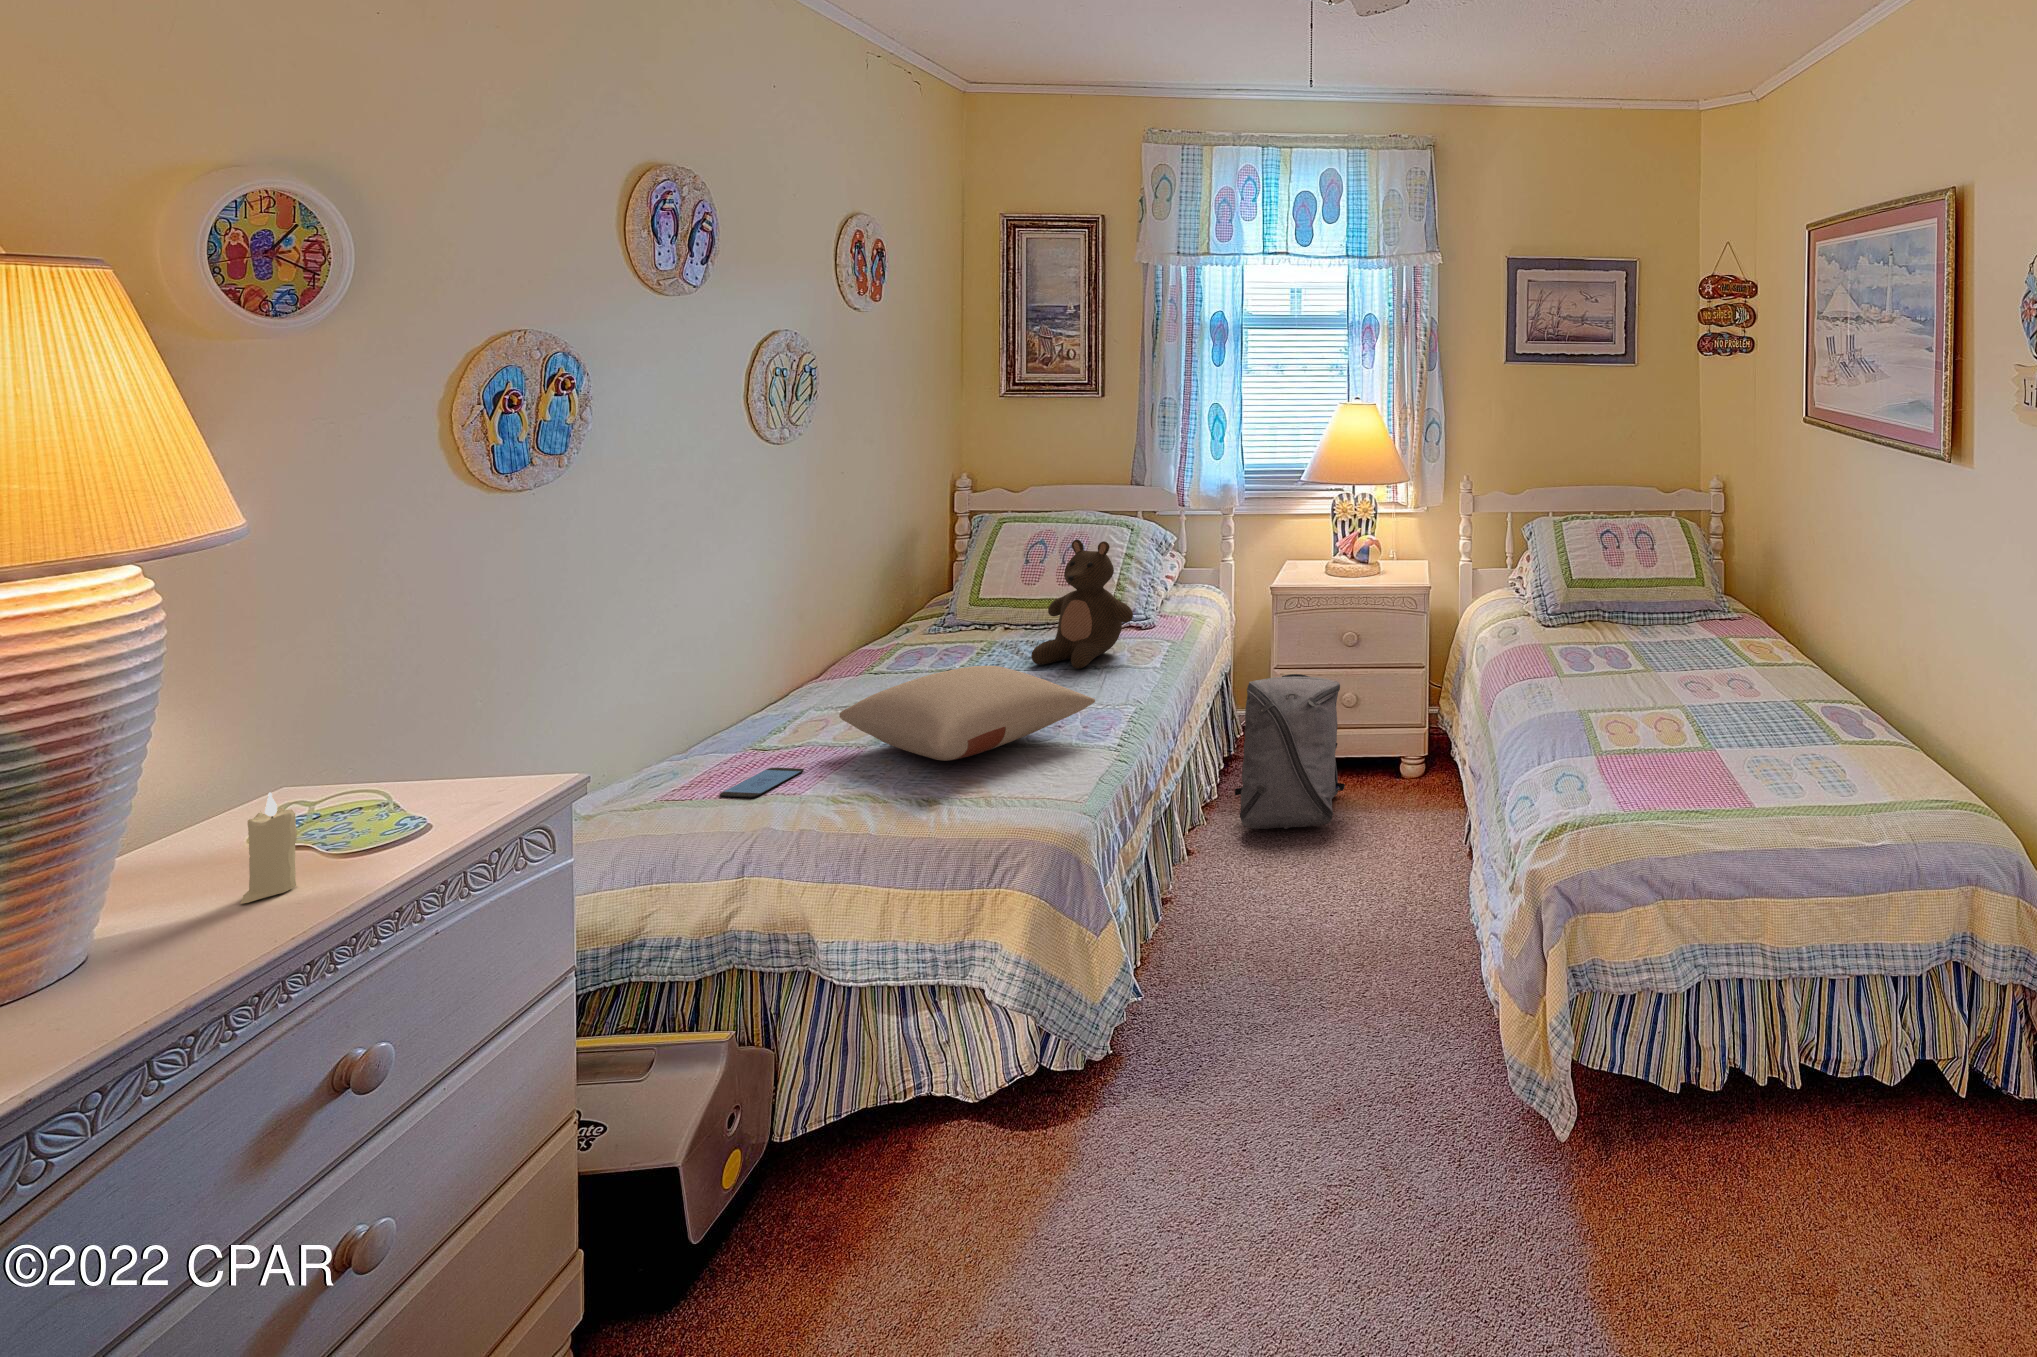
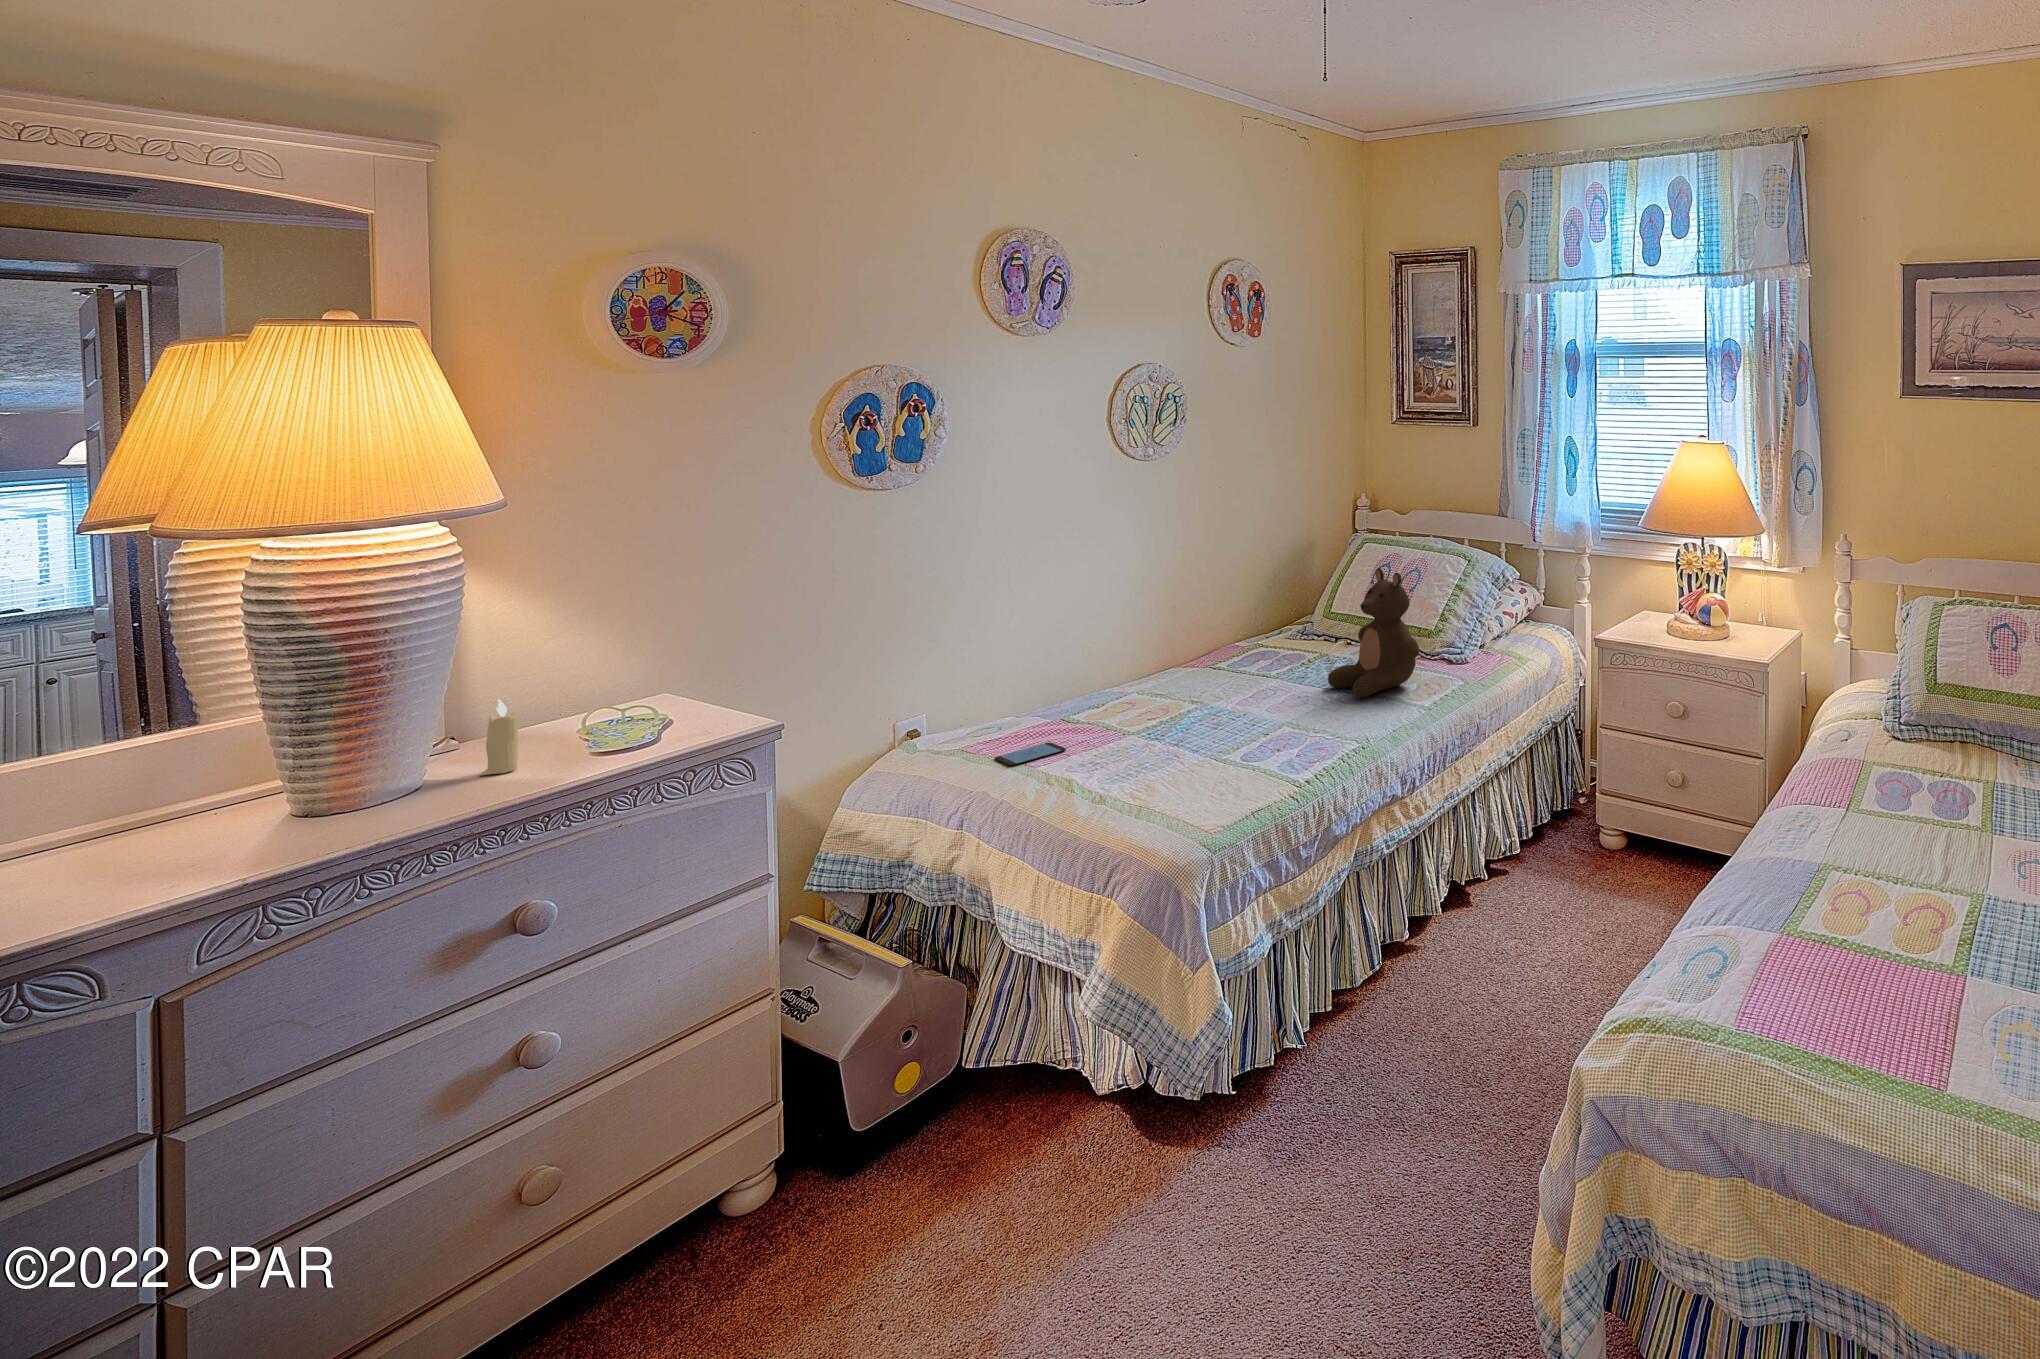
pillow: present [839,666,1095,761] -> none [1107,681,1294,766]
backpack: present [1235,674,1345,829] -> none [1520,742,1654,921]

